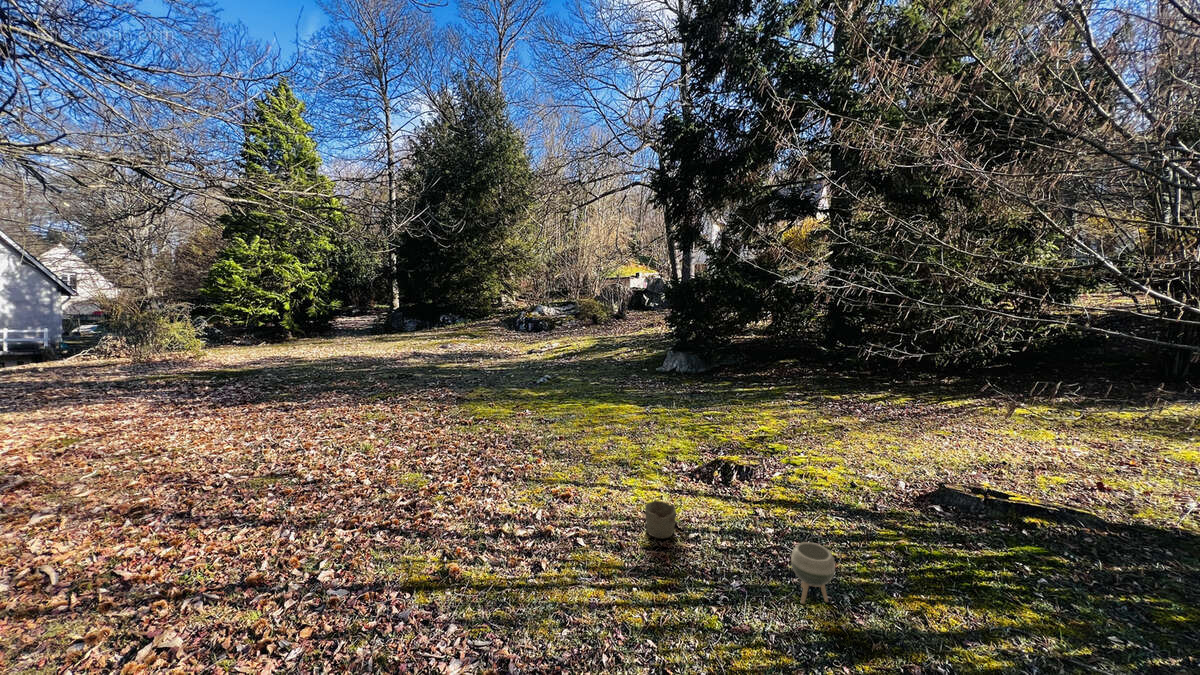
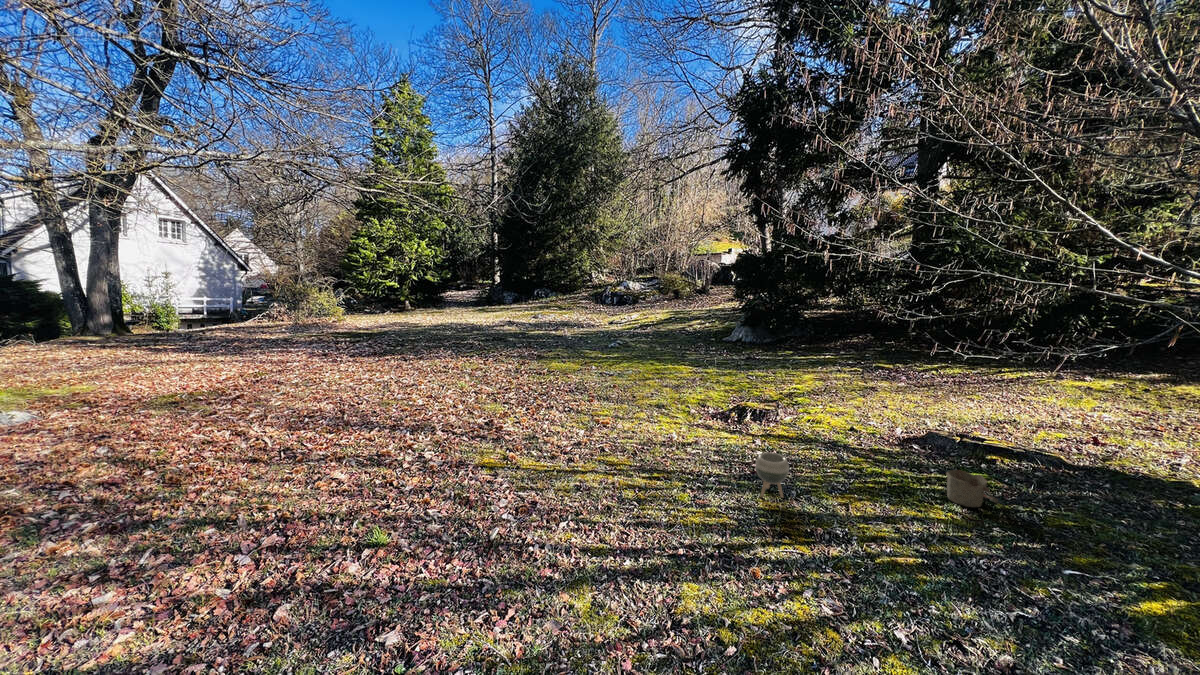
bucket: present [645,501,688,538] -> present [946,470,998,507]

